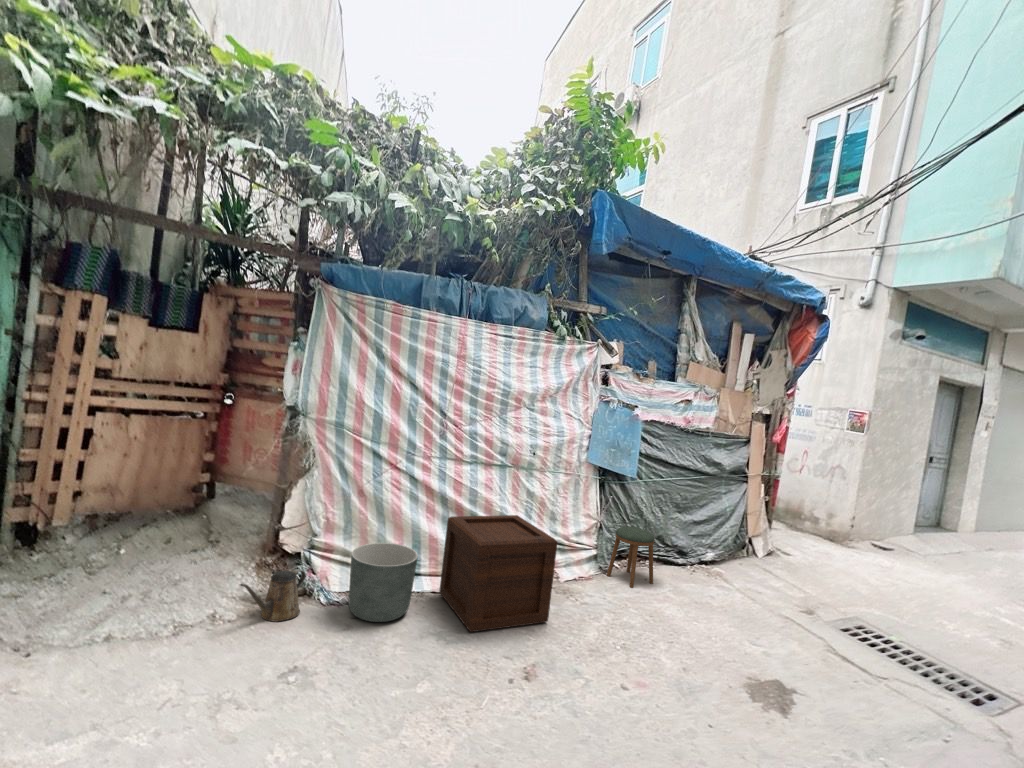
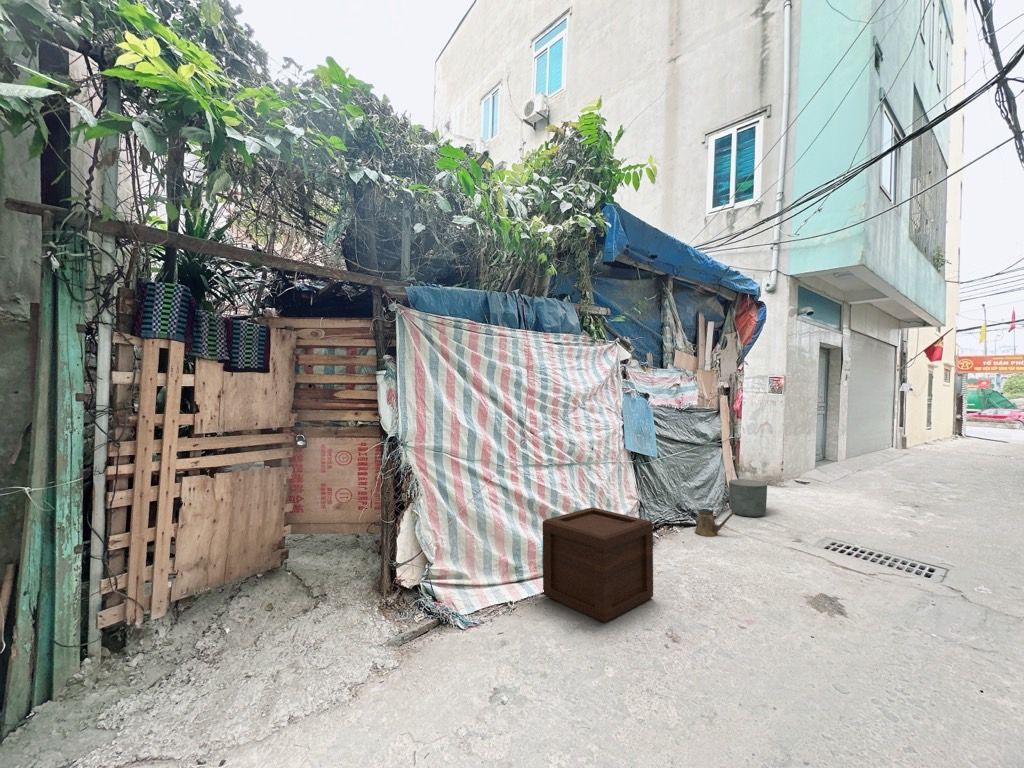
stool: present [607,526,655,588] -> none [651,499,690,552]
planter: present [348,543,418,622] -> present [729,479,767,517]
watering can: present [241,569,306,622] -> present [690,508,736,536]

